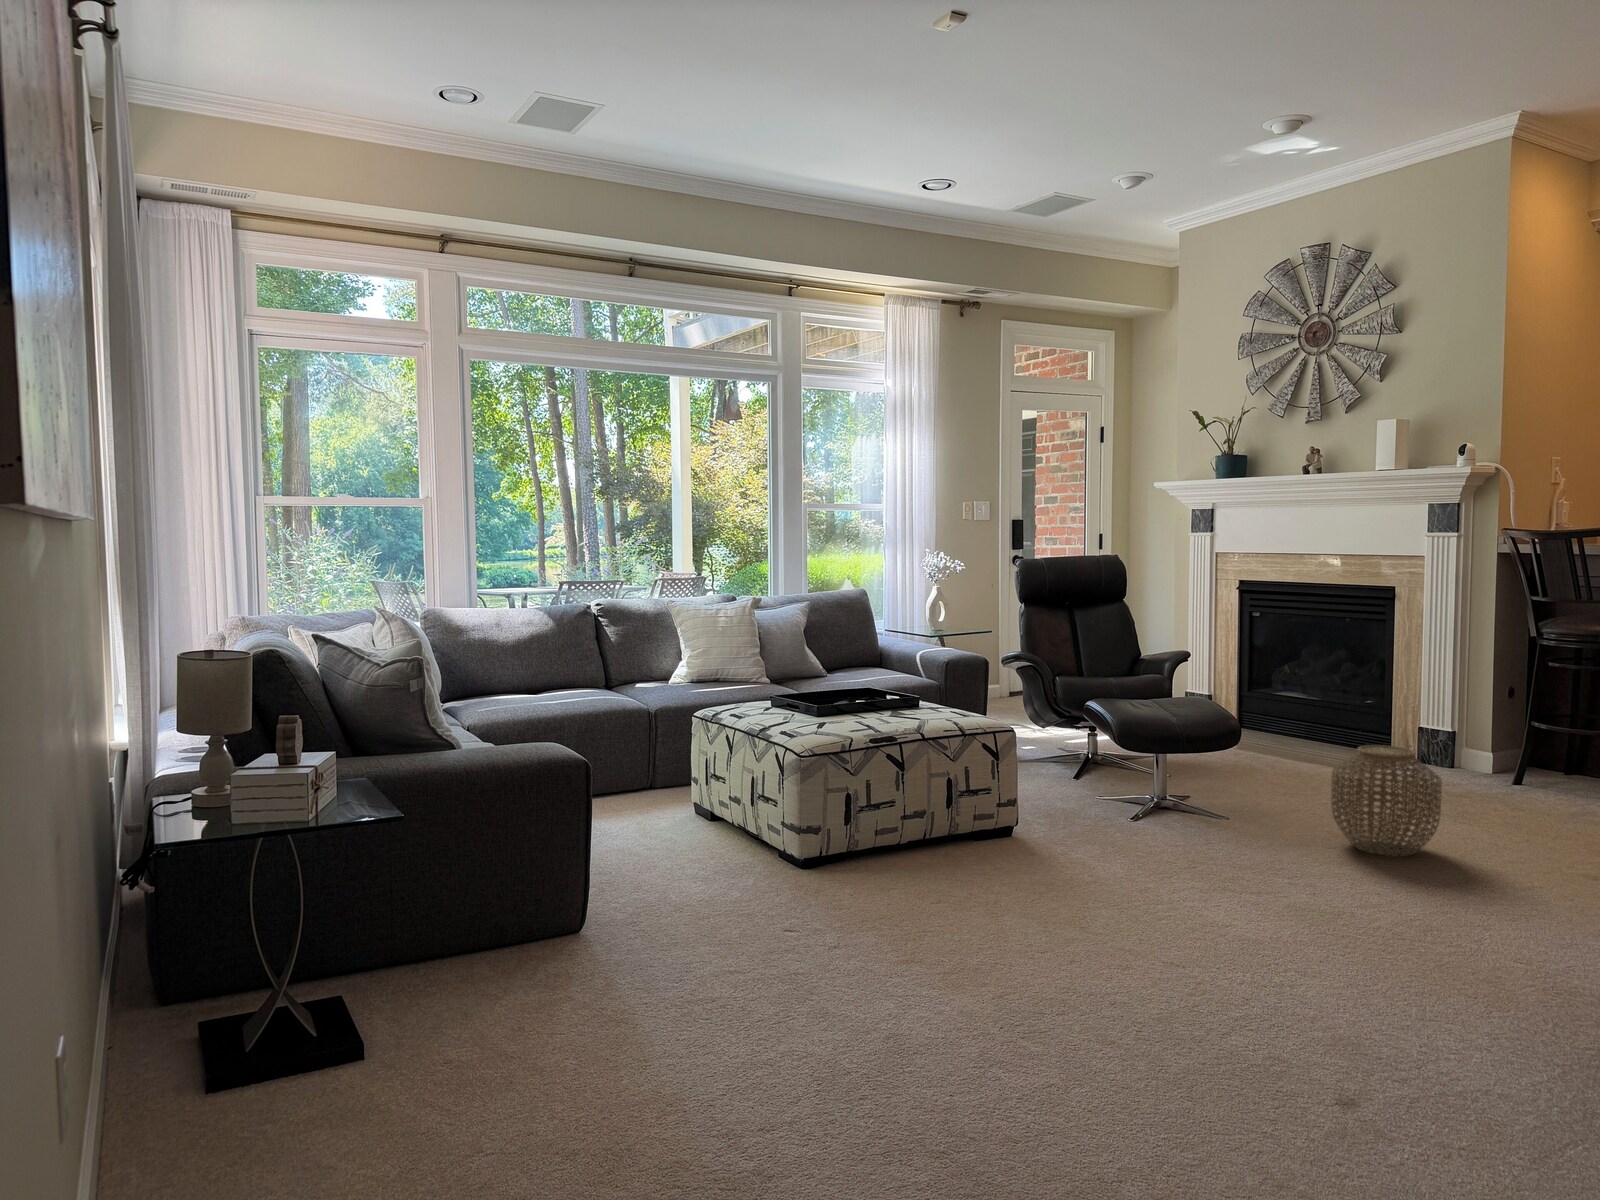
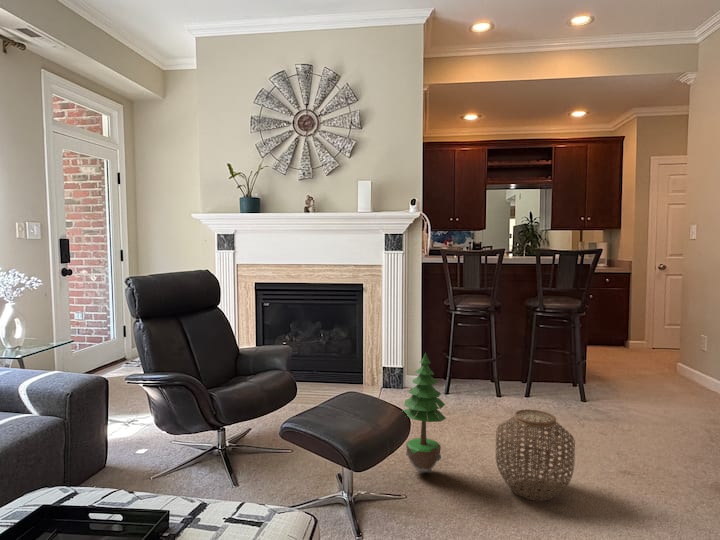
potted tree: none [1249,662,1309,813] -> present [403,353,446,473]

